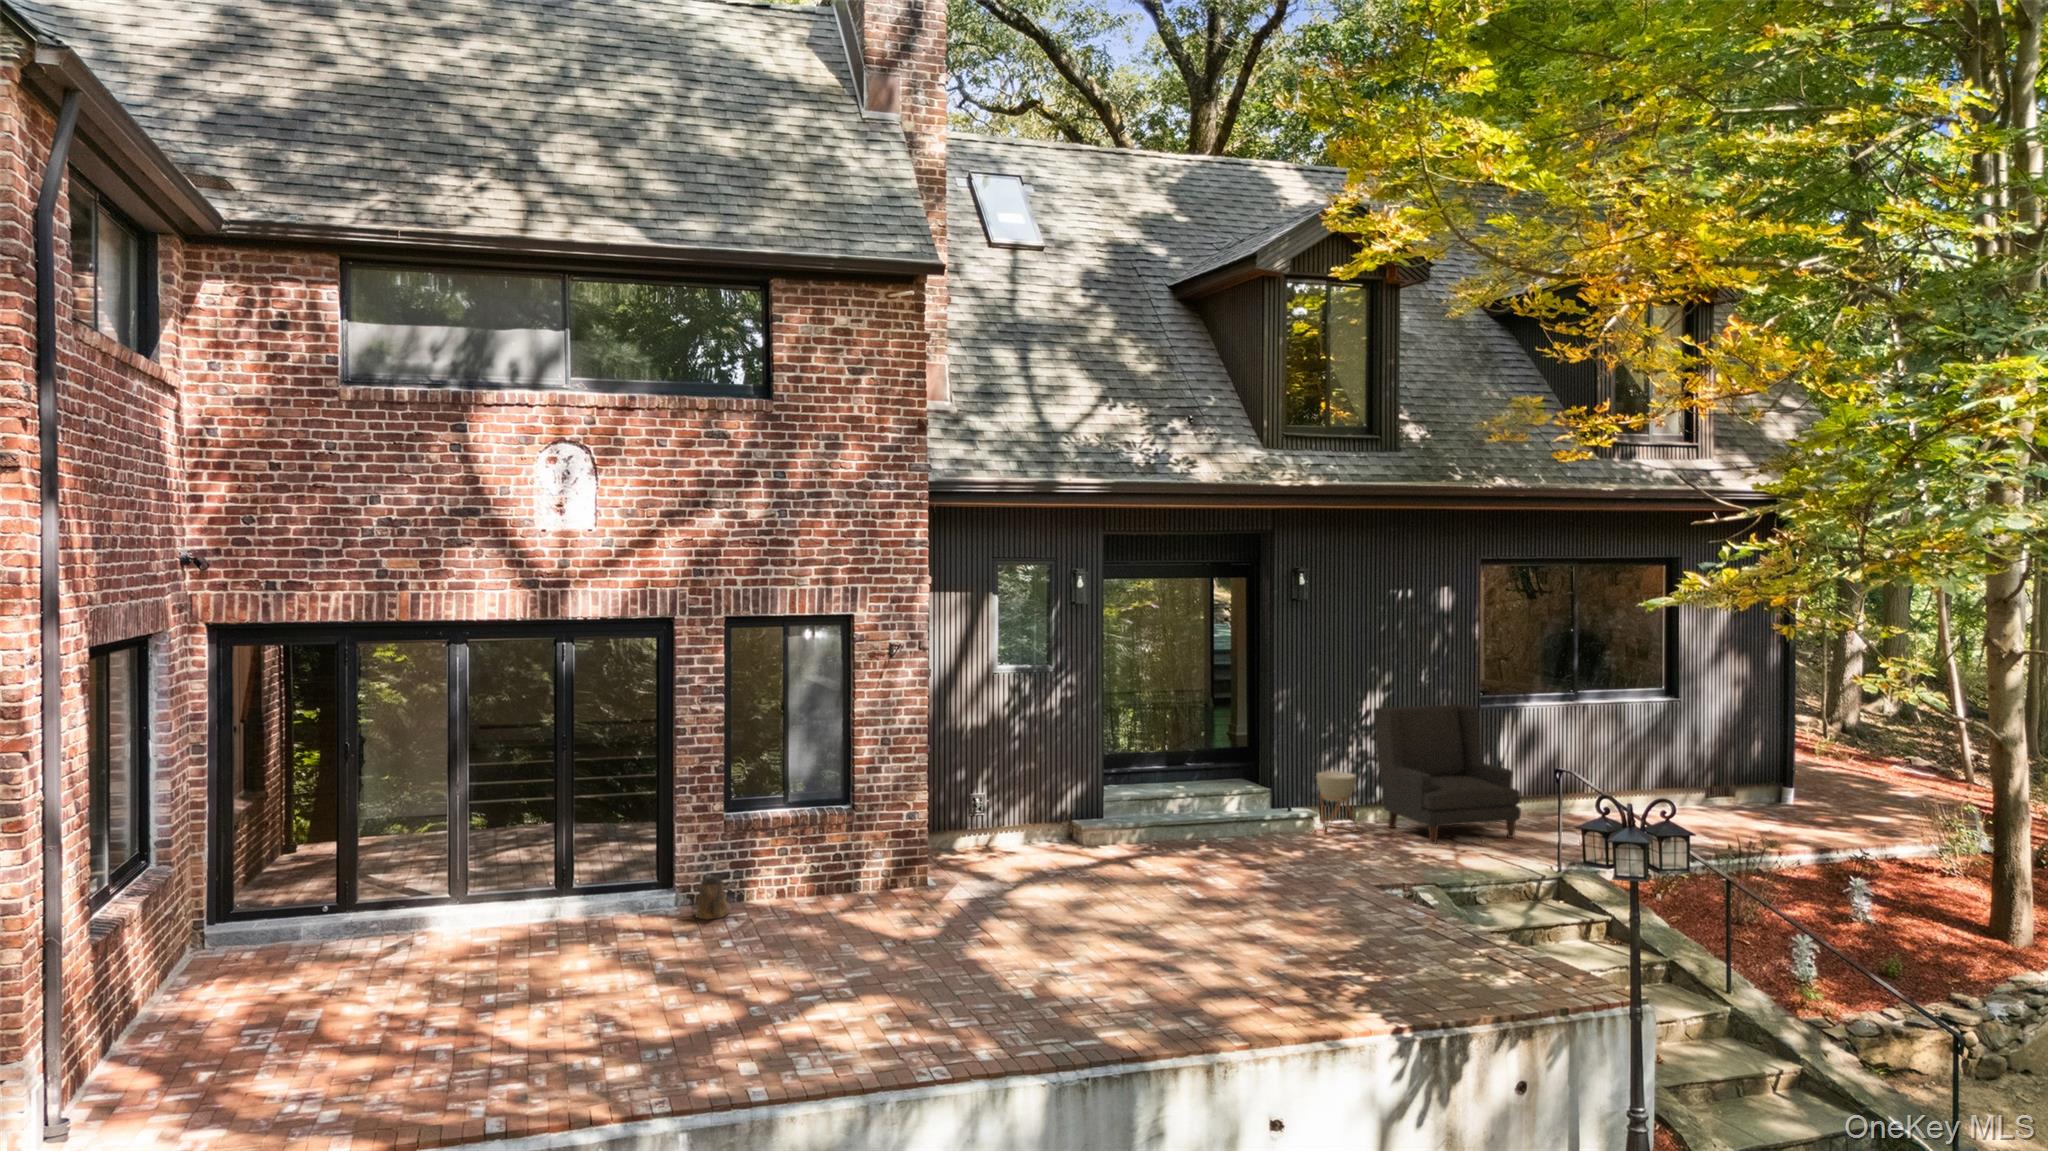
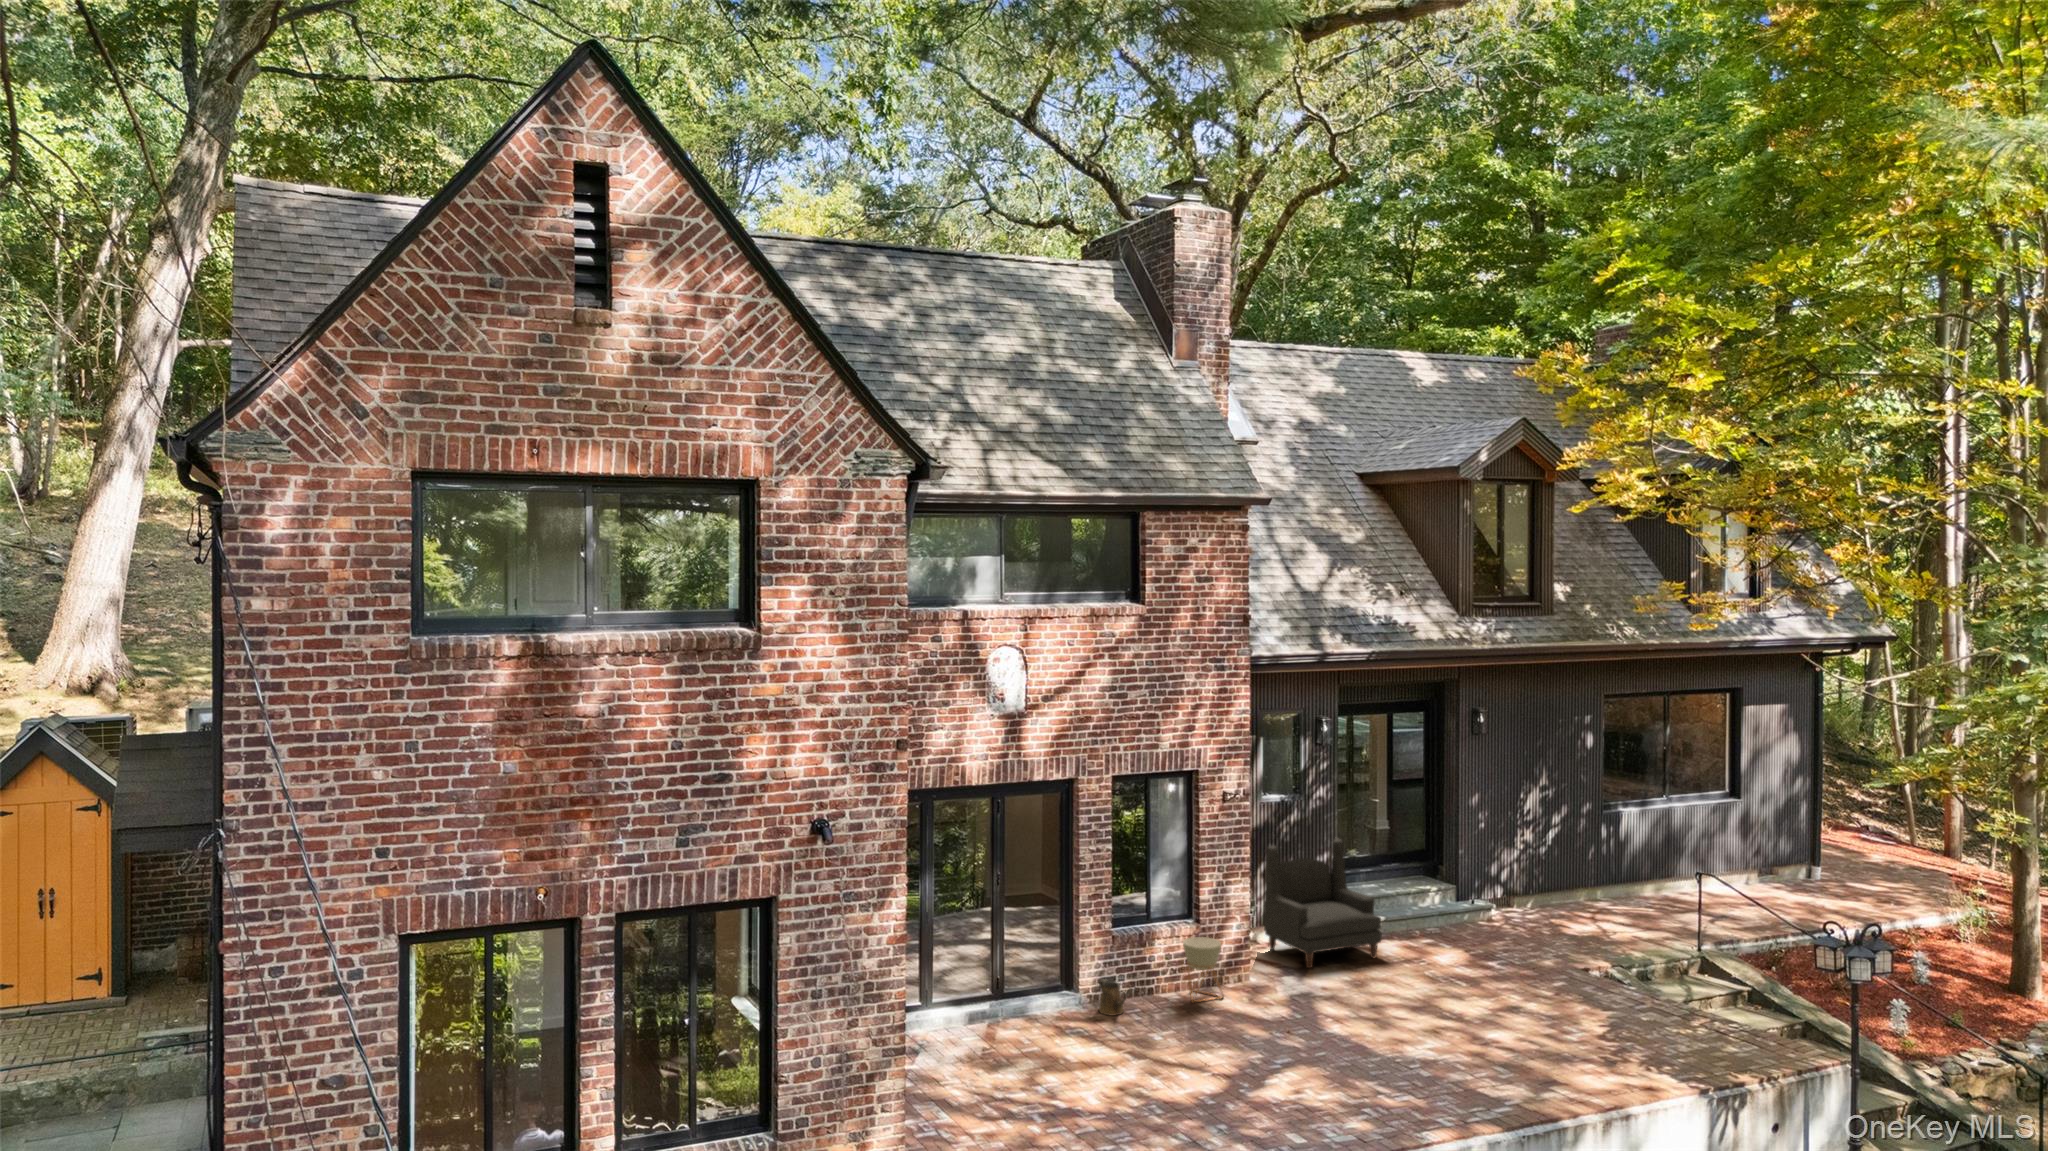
chair: present [1374,704,1521,844] -> present [1263,839,1382,968]
planter: present [1316,771,1358,834] -> present [1183,937,1224,1002]

